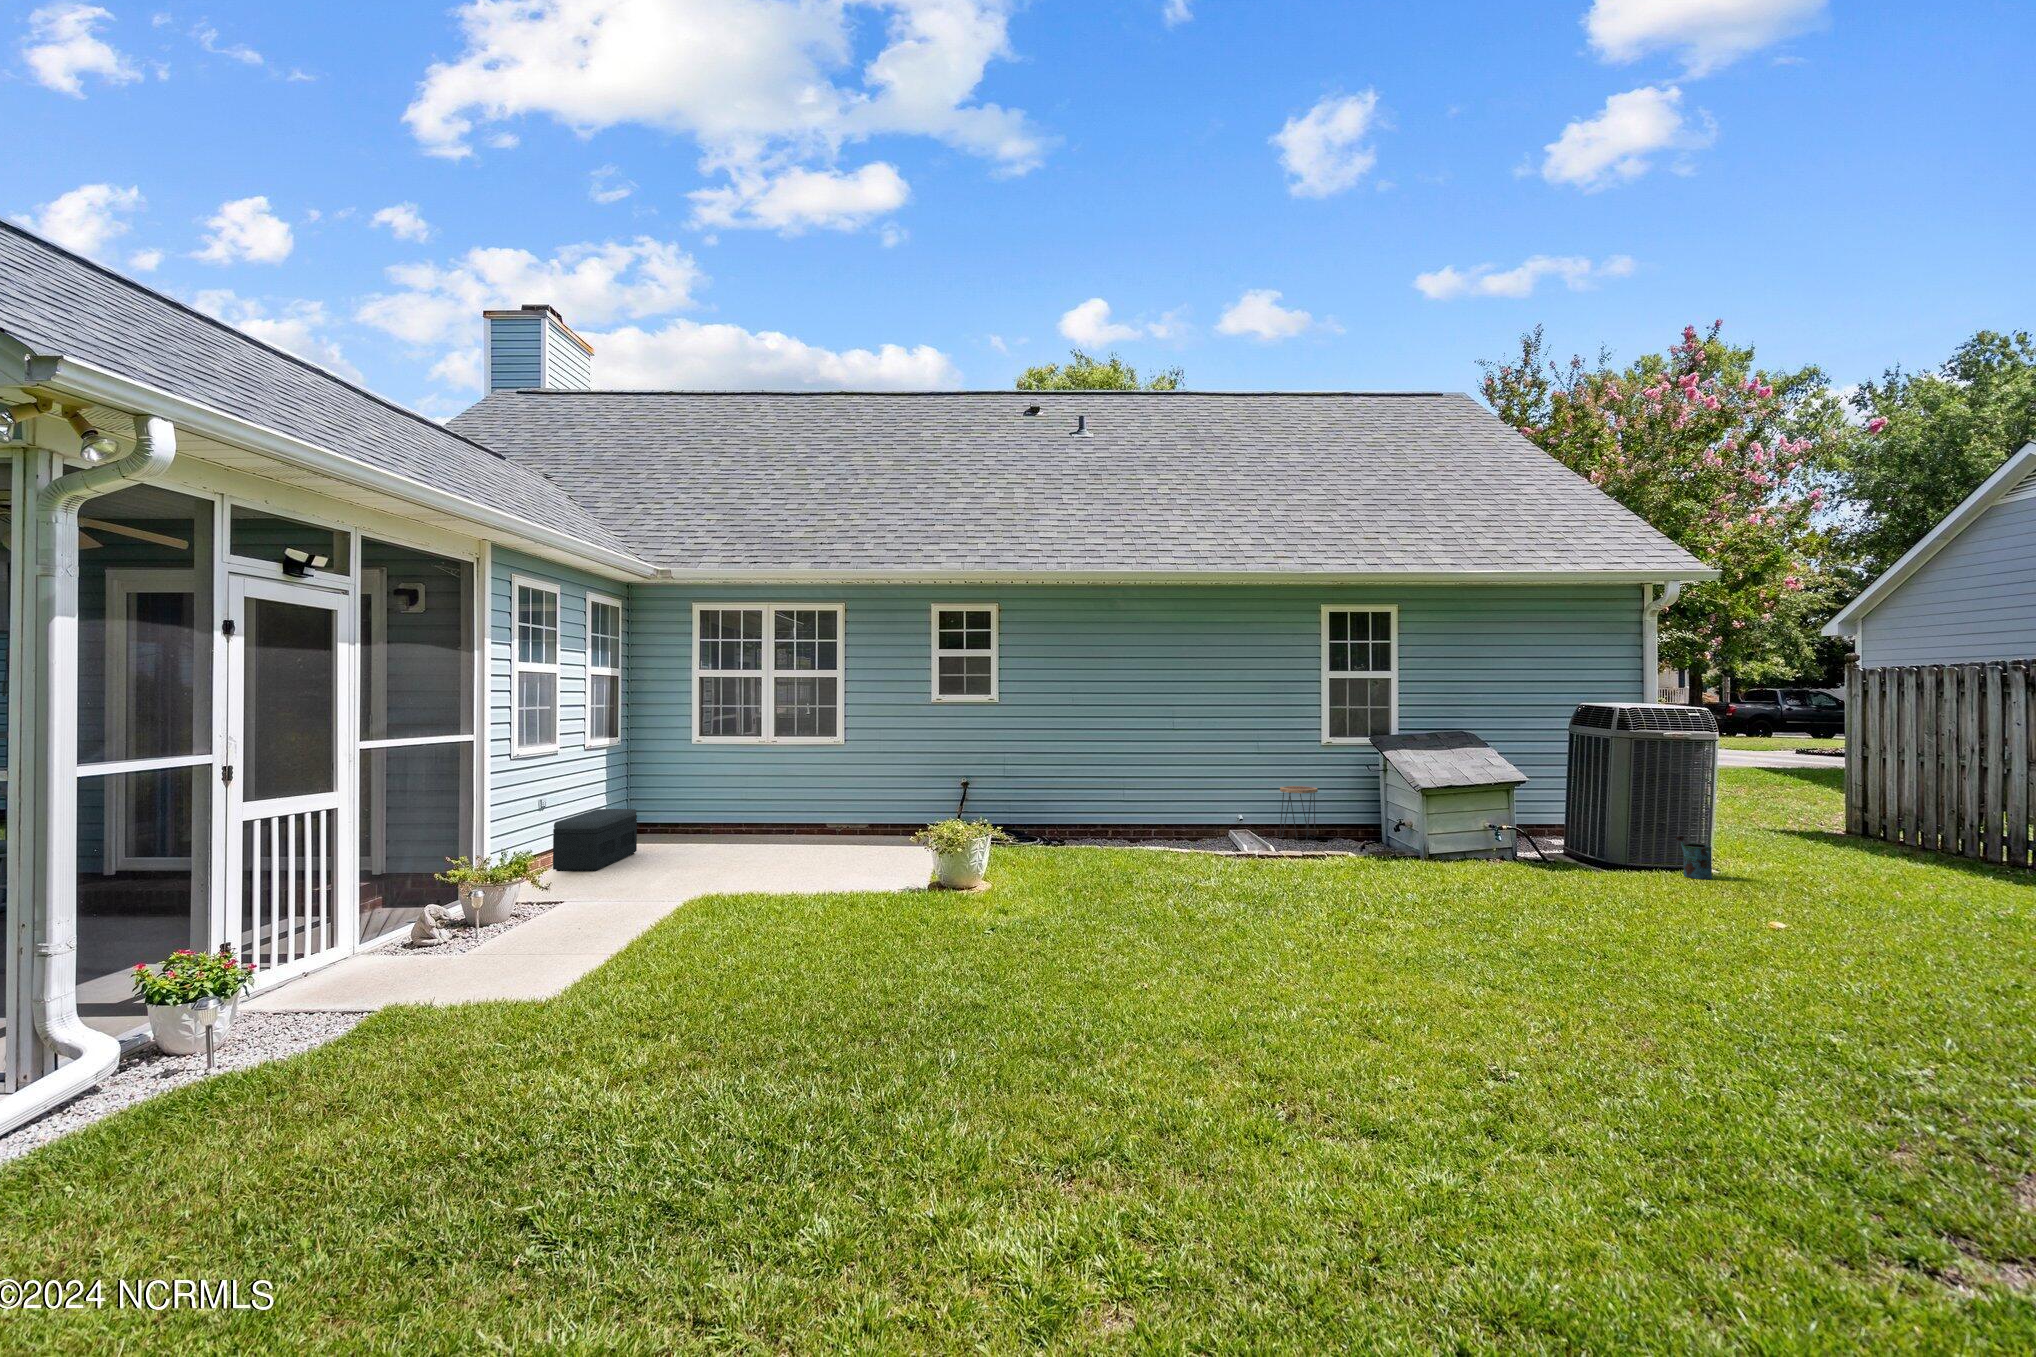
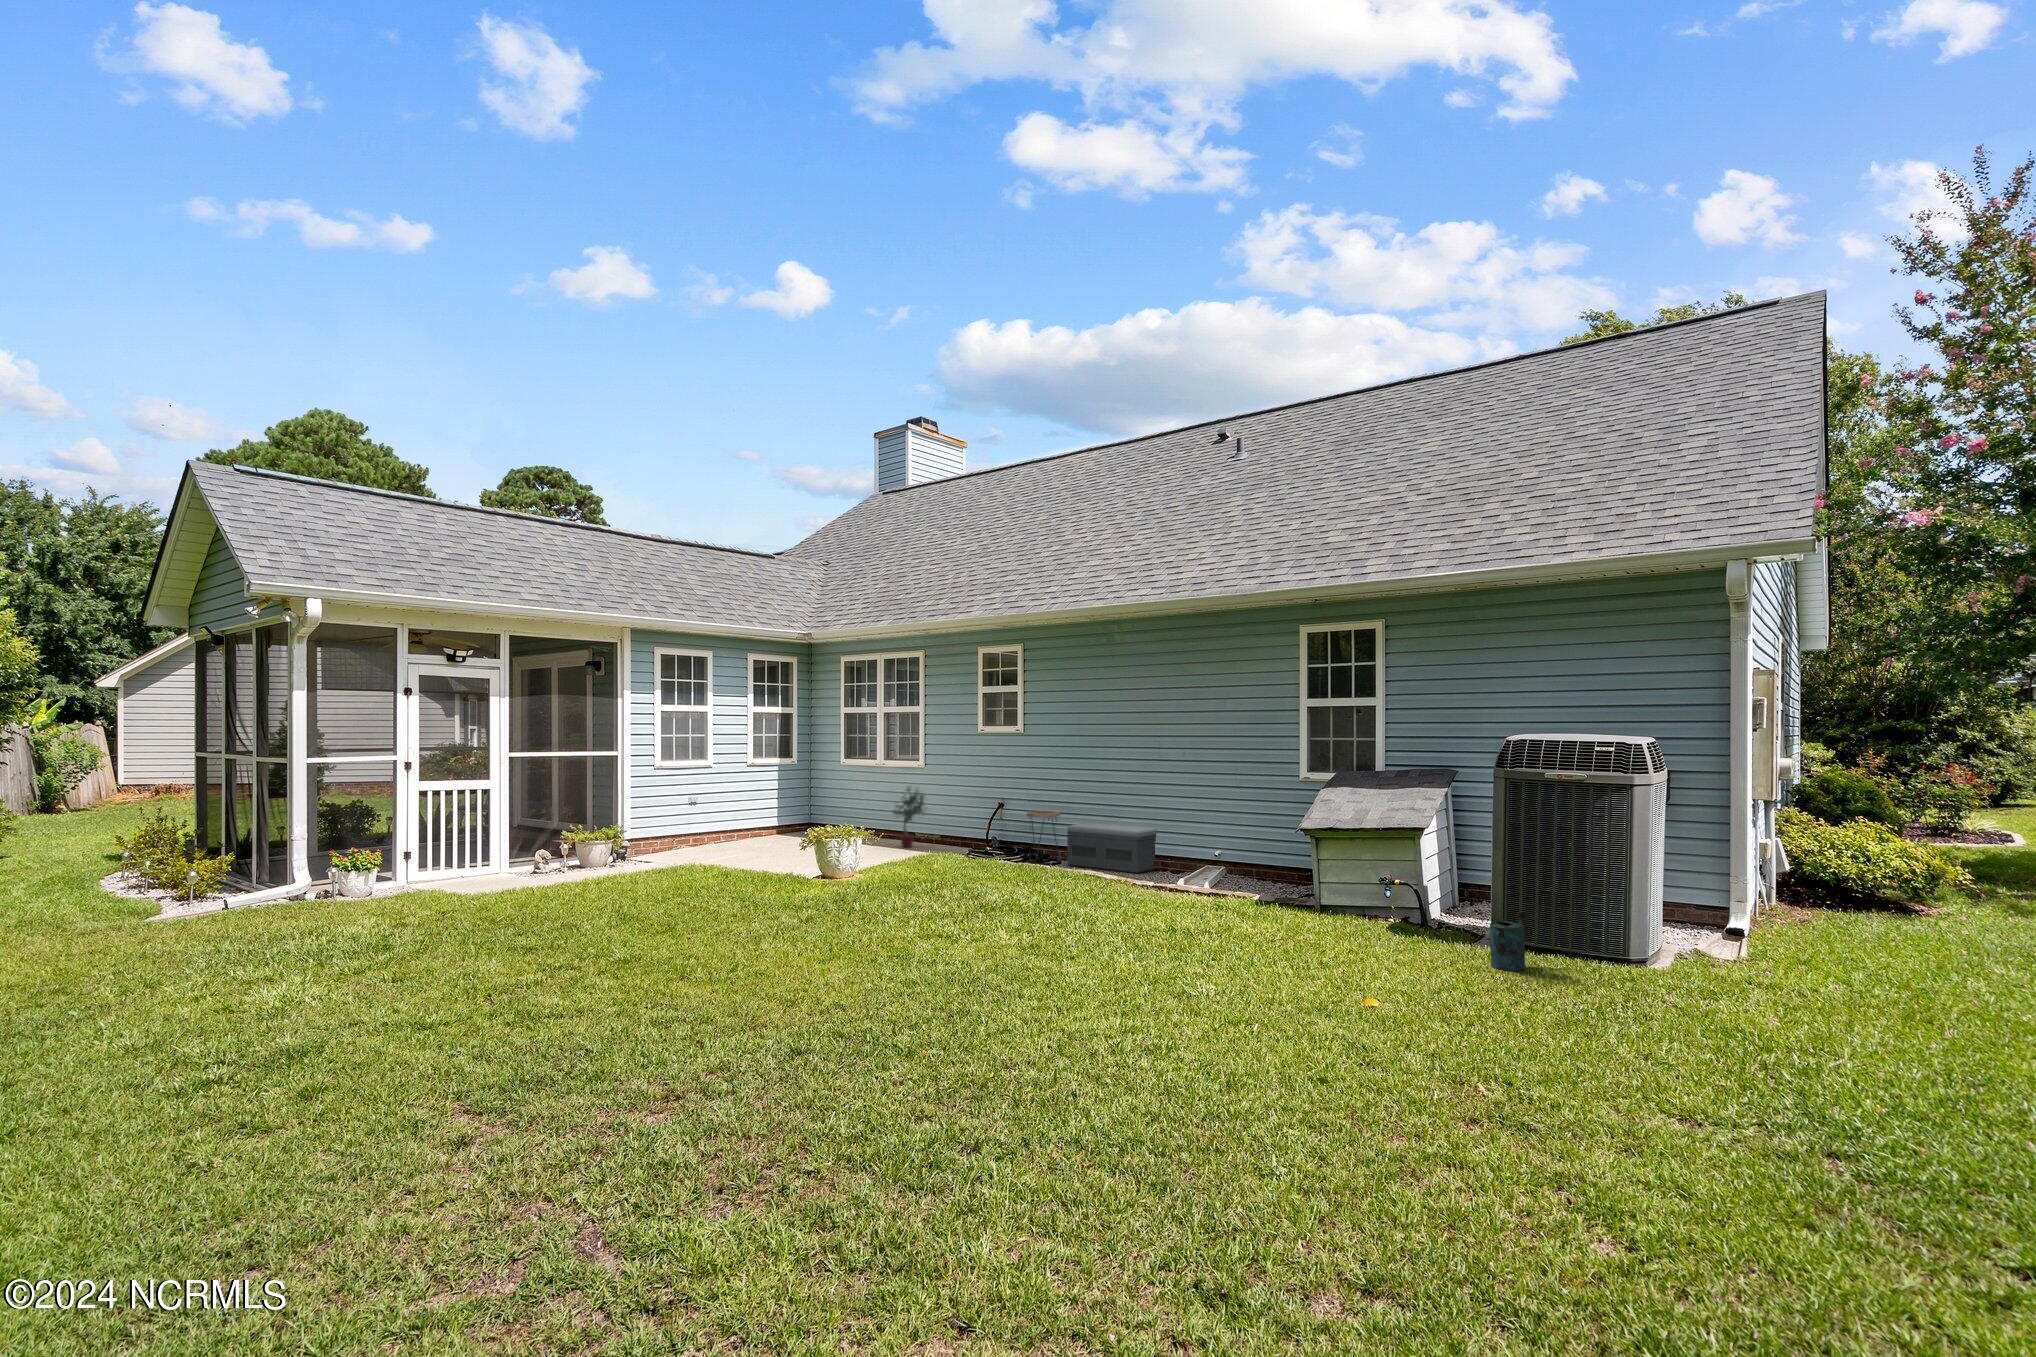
potted tree: none [813,767,874,843] -> present [893,787,926,847]
side table: present [1279,786,1318,842] -> present [1027,811,1061,862]
storage bench: present [553,809,637,871] -> present [1067,823,1157,874]

